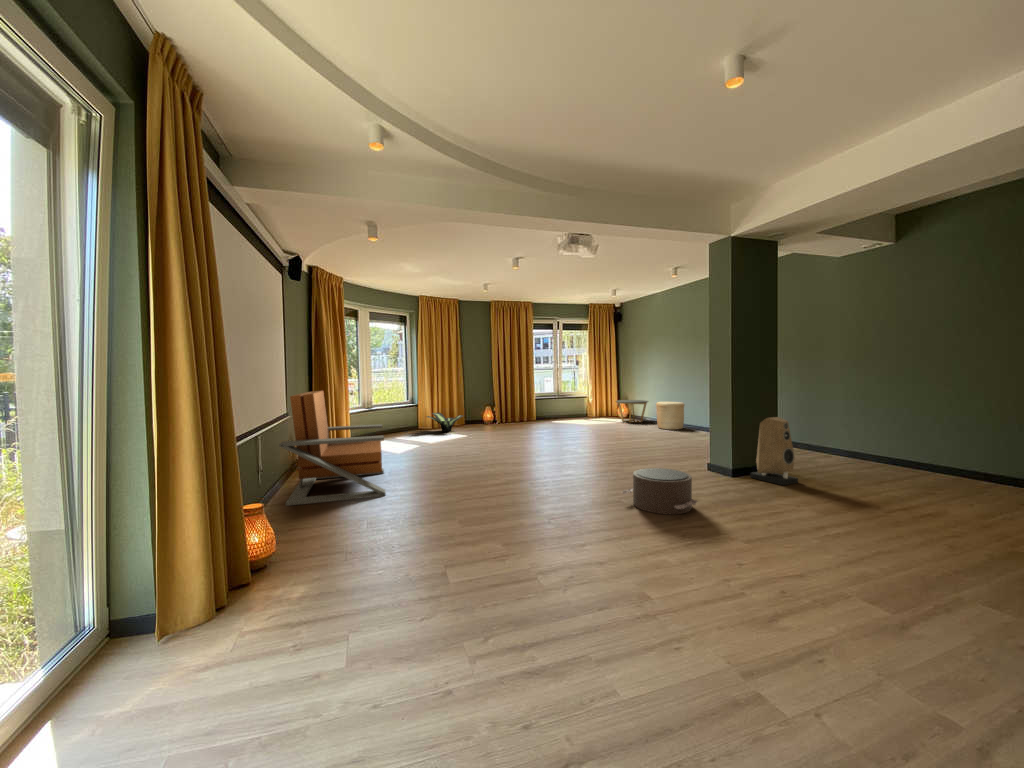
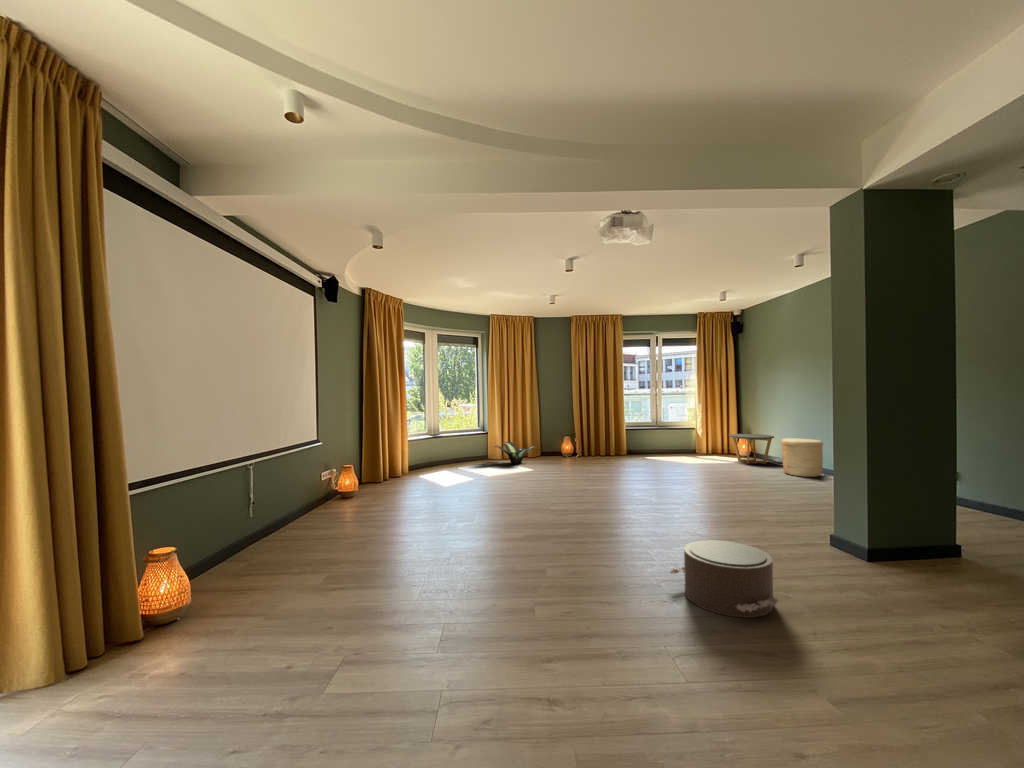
lounge chair: present [279,391,386,506] -> none [281,418,414,545]
speaker: present [750,417,798,485] -> none [897,475,984,585]

